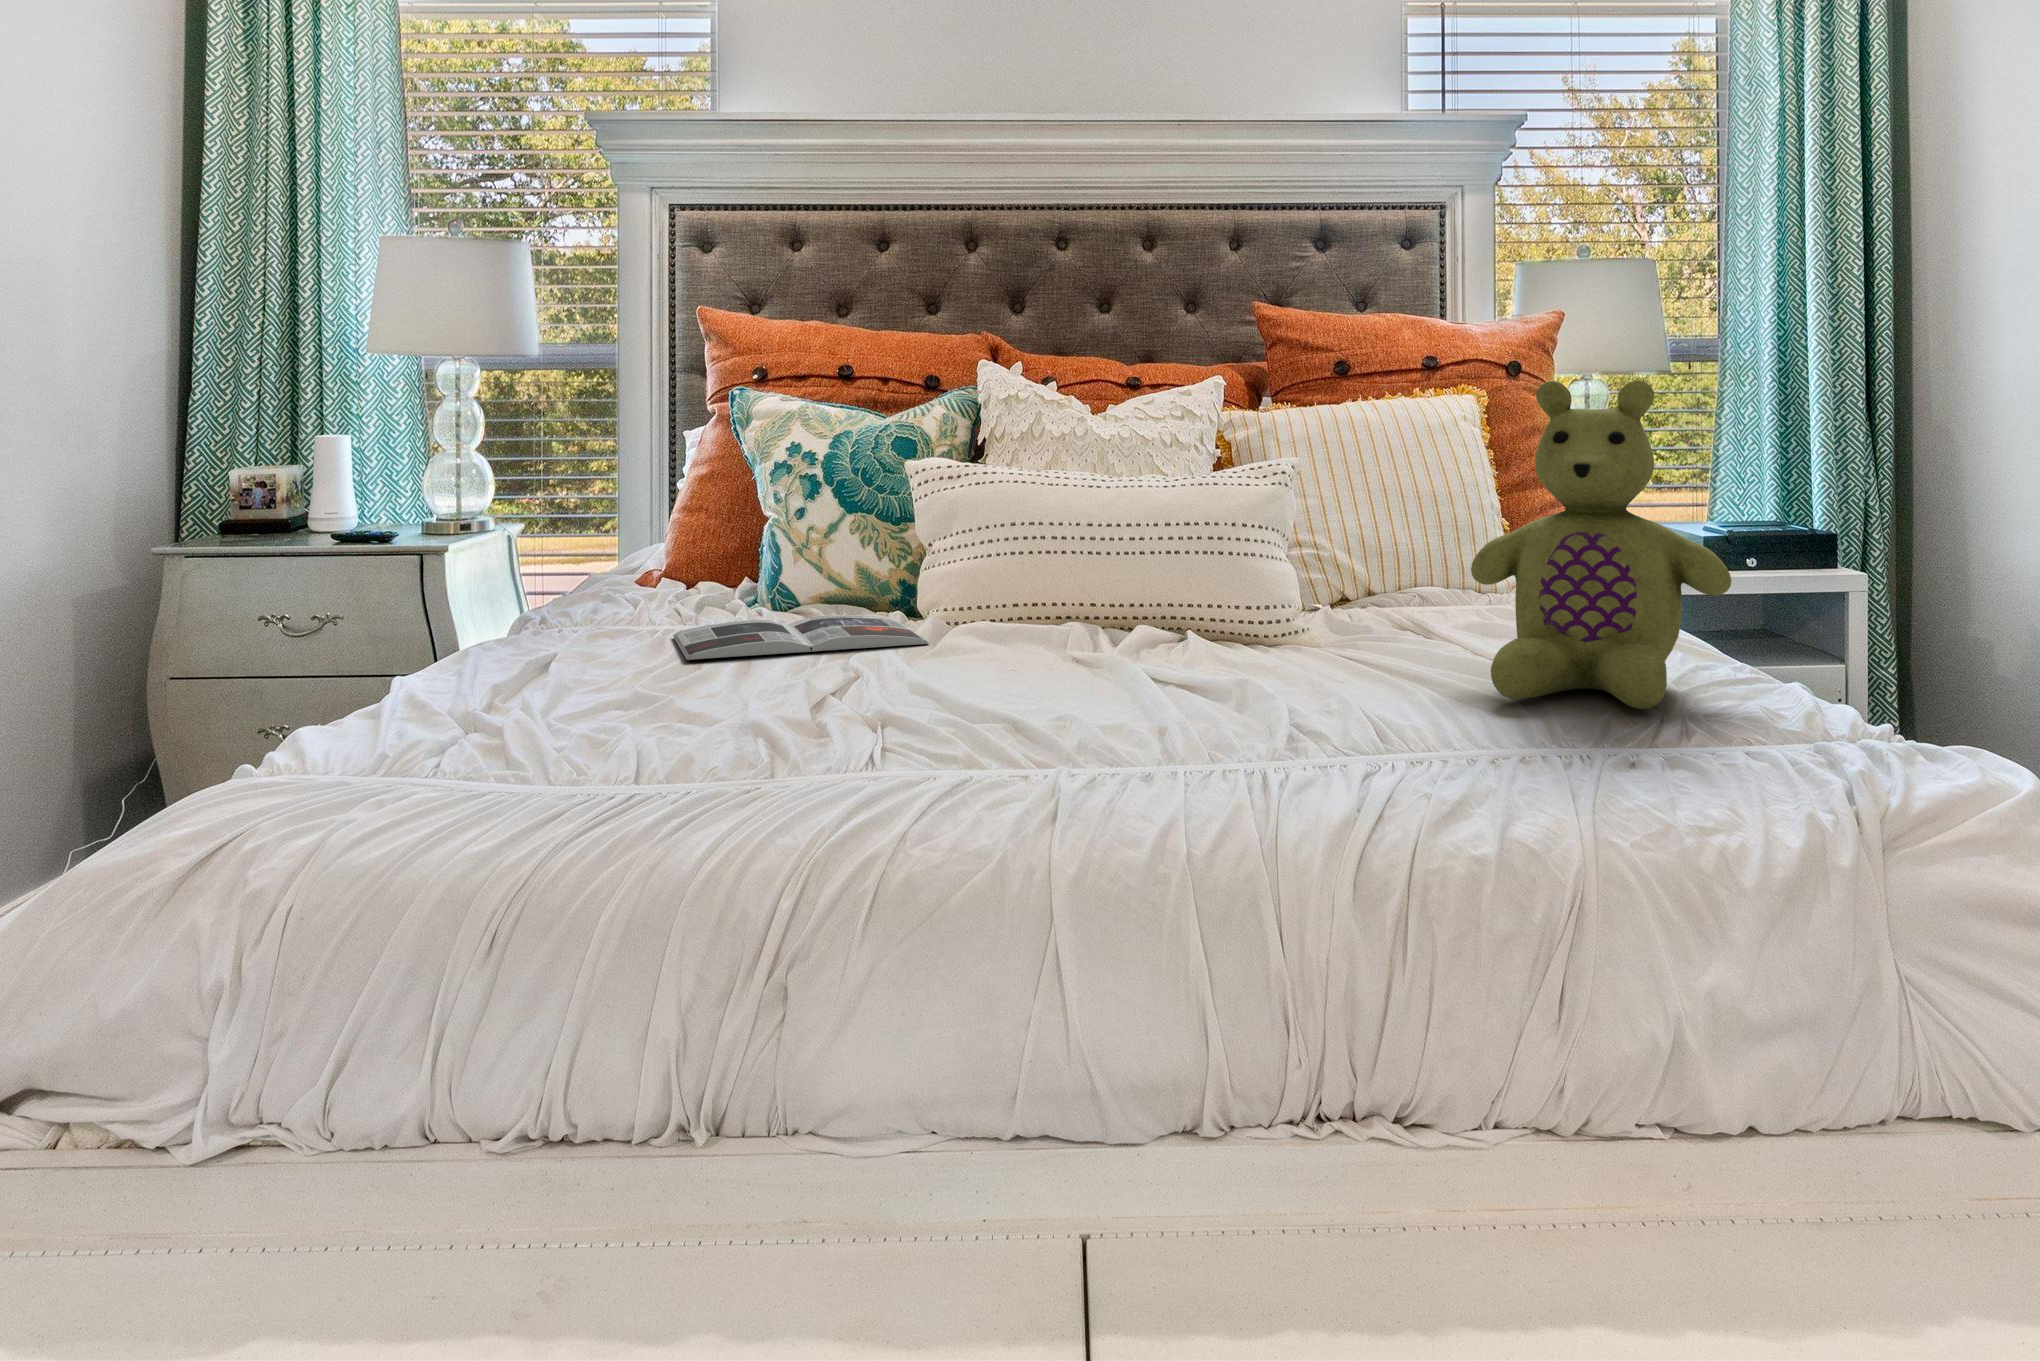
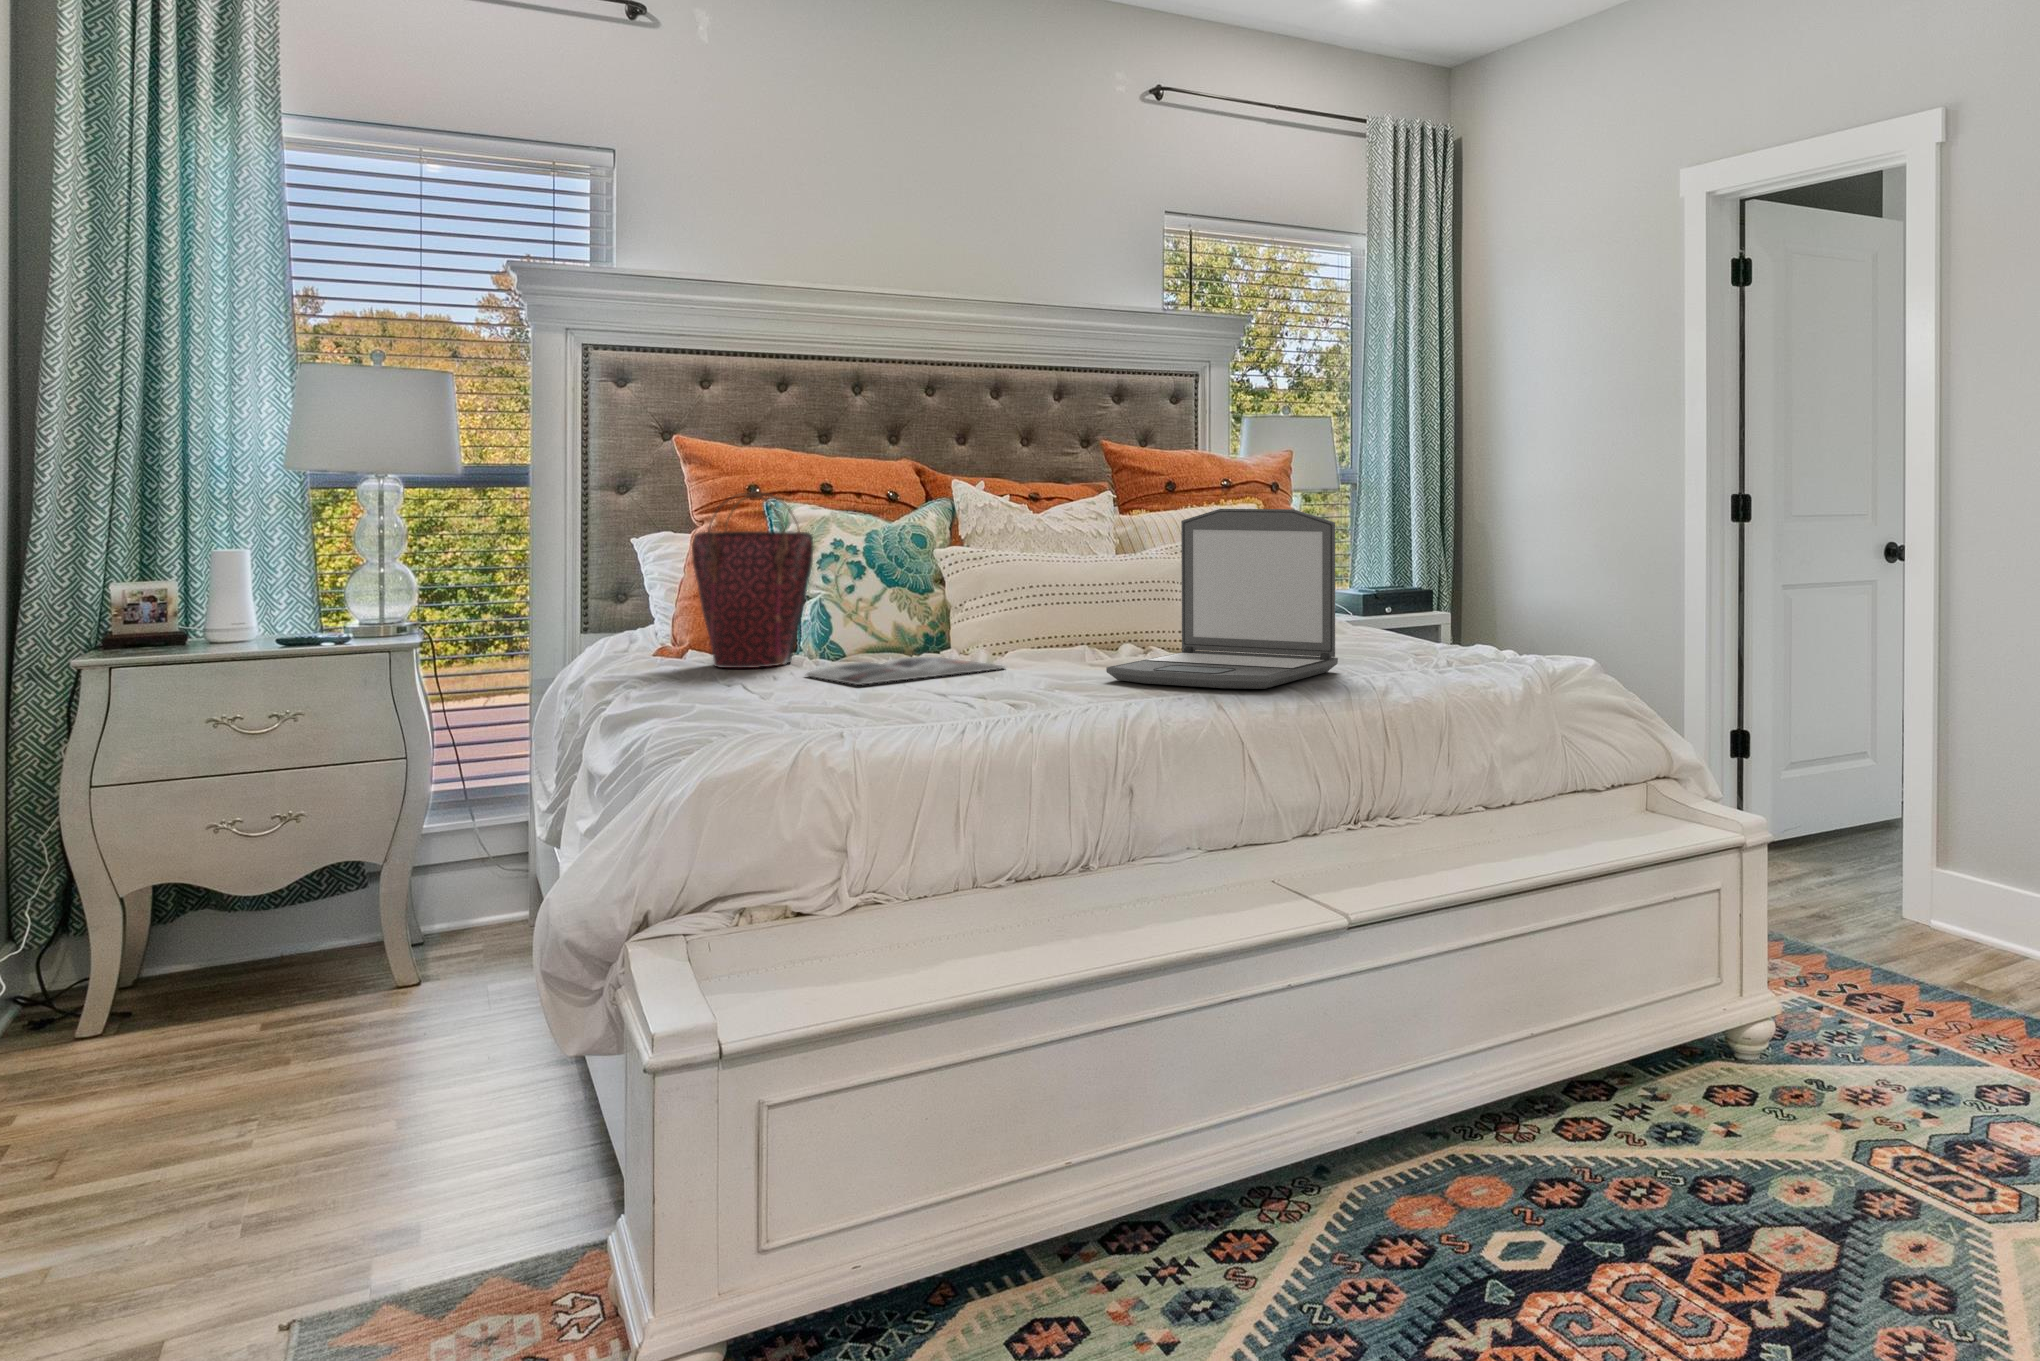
stuffed bear: present [1471,380,1732,709] -> none [1364,494,1502,668]
handbag: none [613,383,735,617] -> present [692,493,813,668]
laptop: none [1008,406,1392,726] -> present [1106,509,1338,689]

